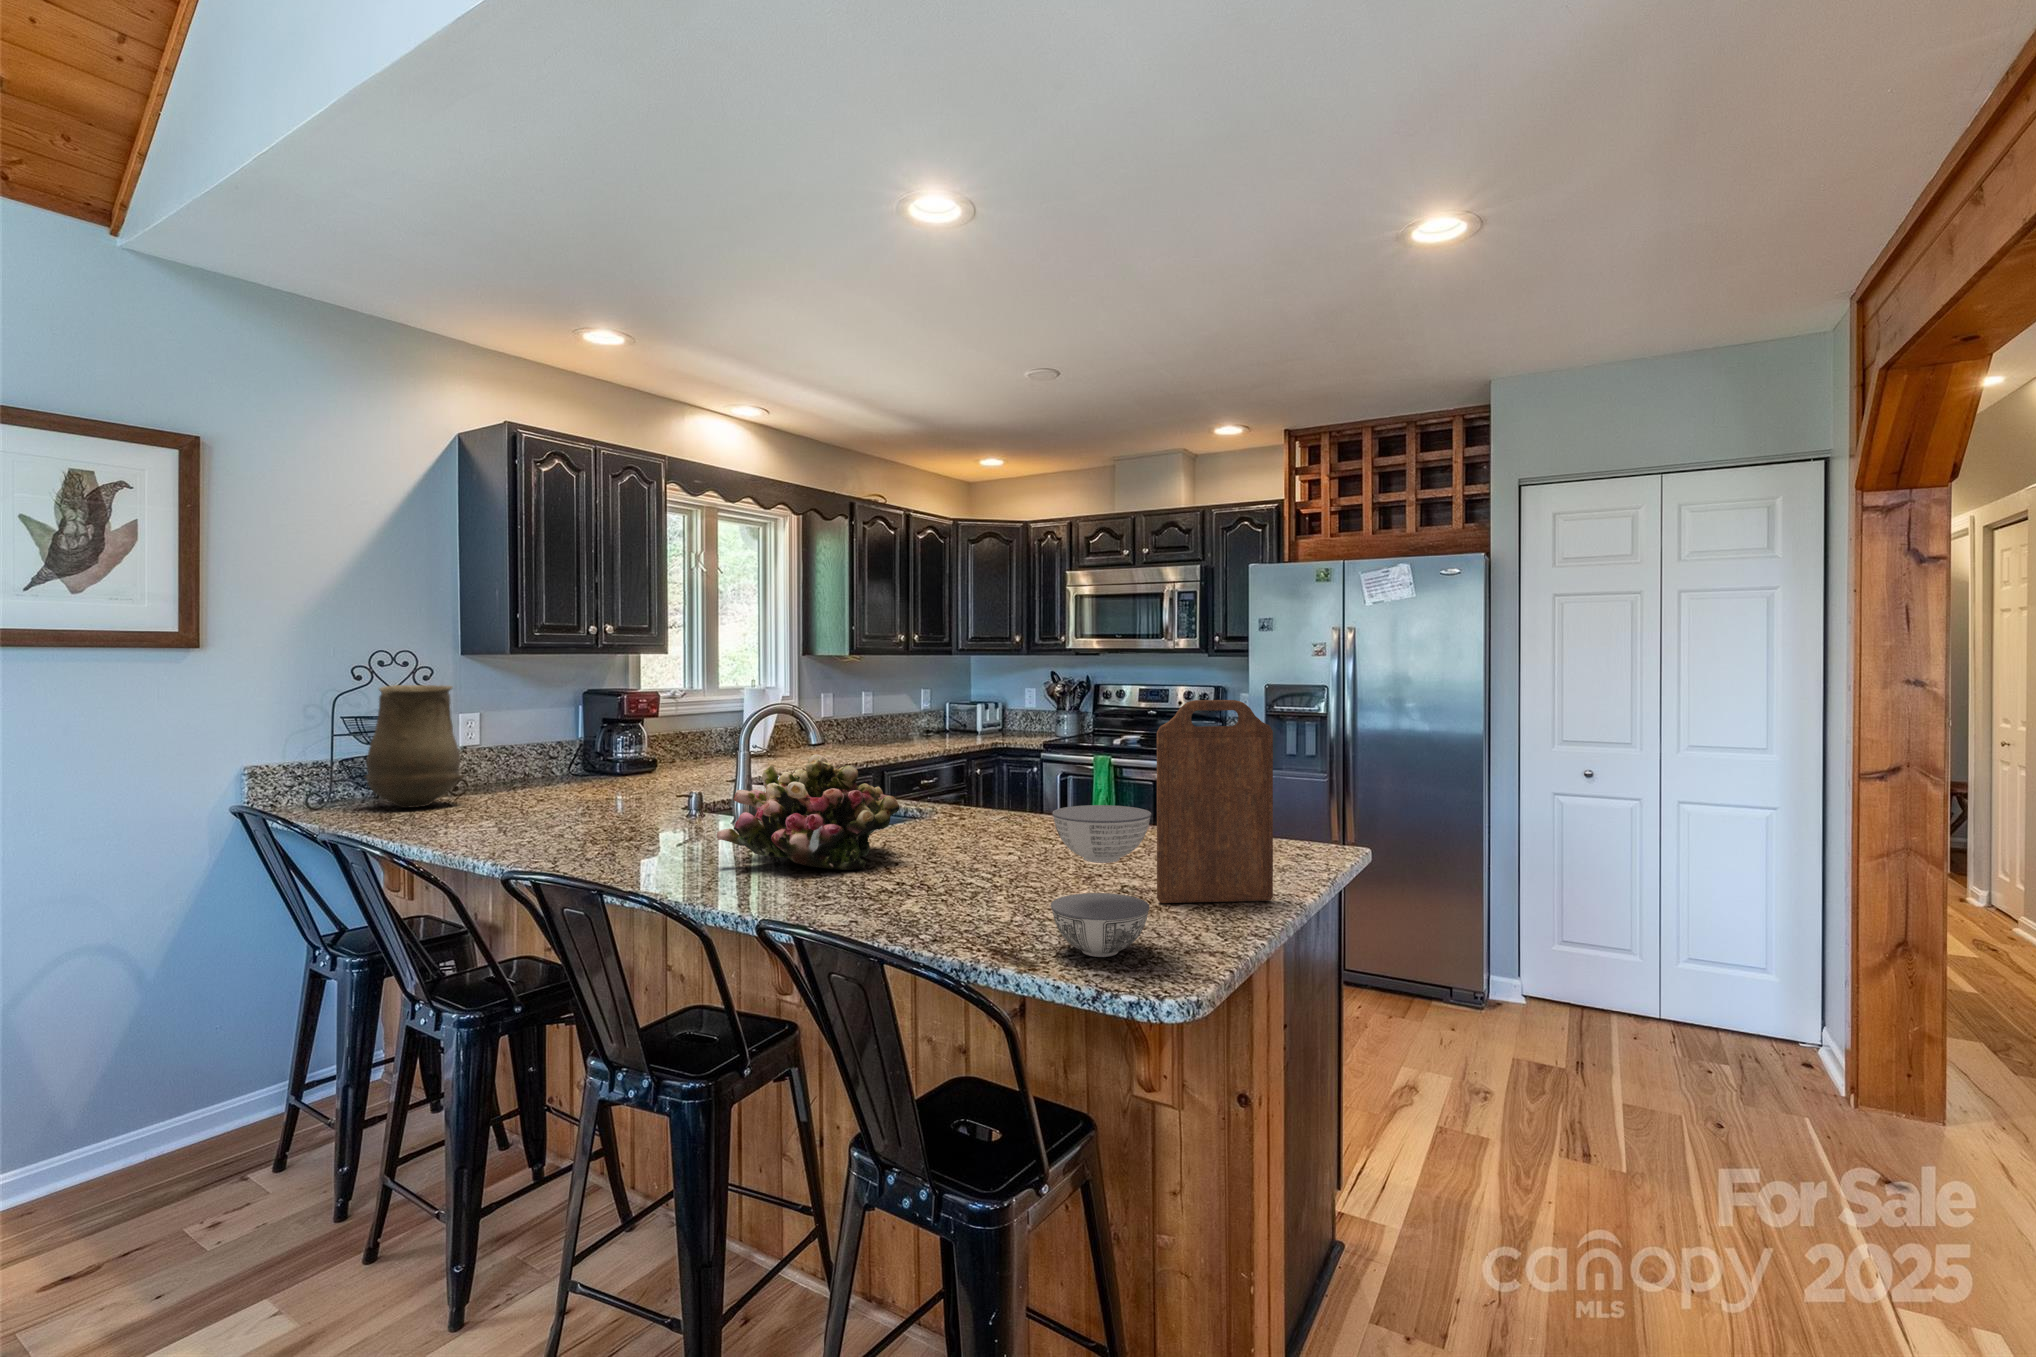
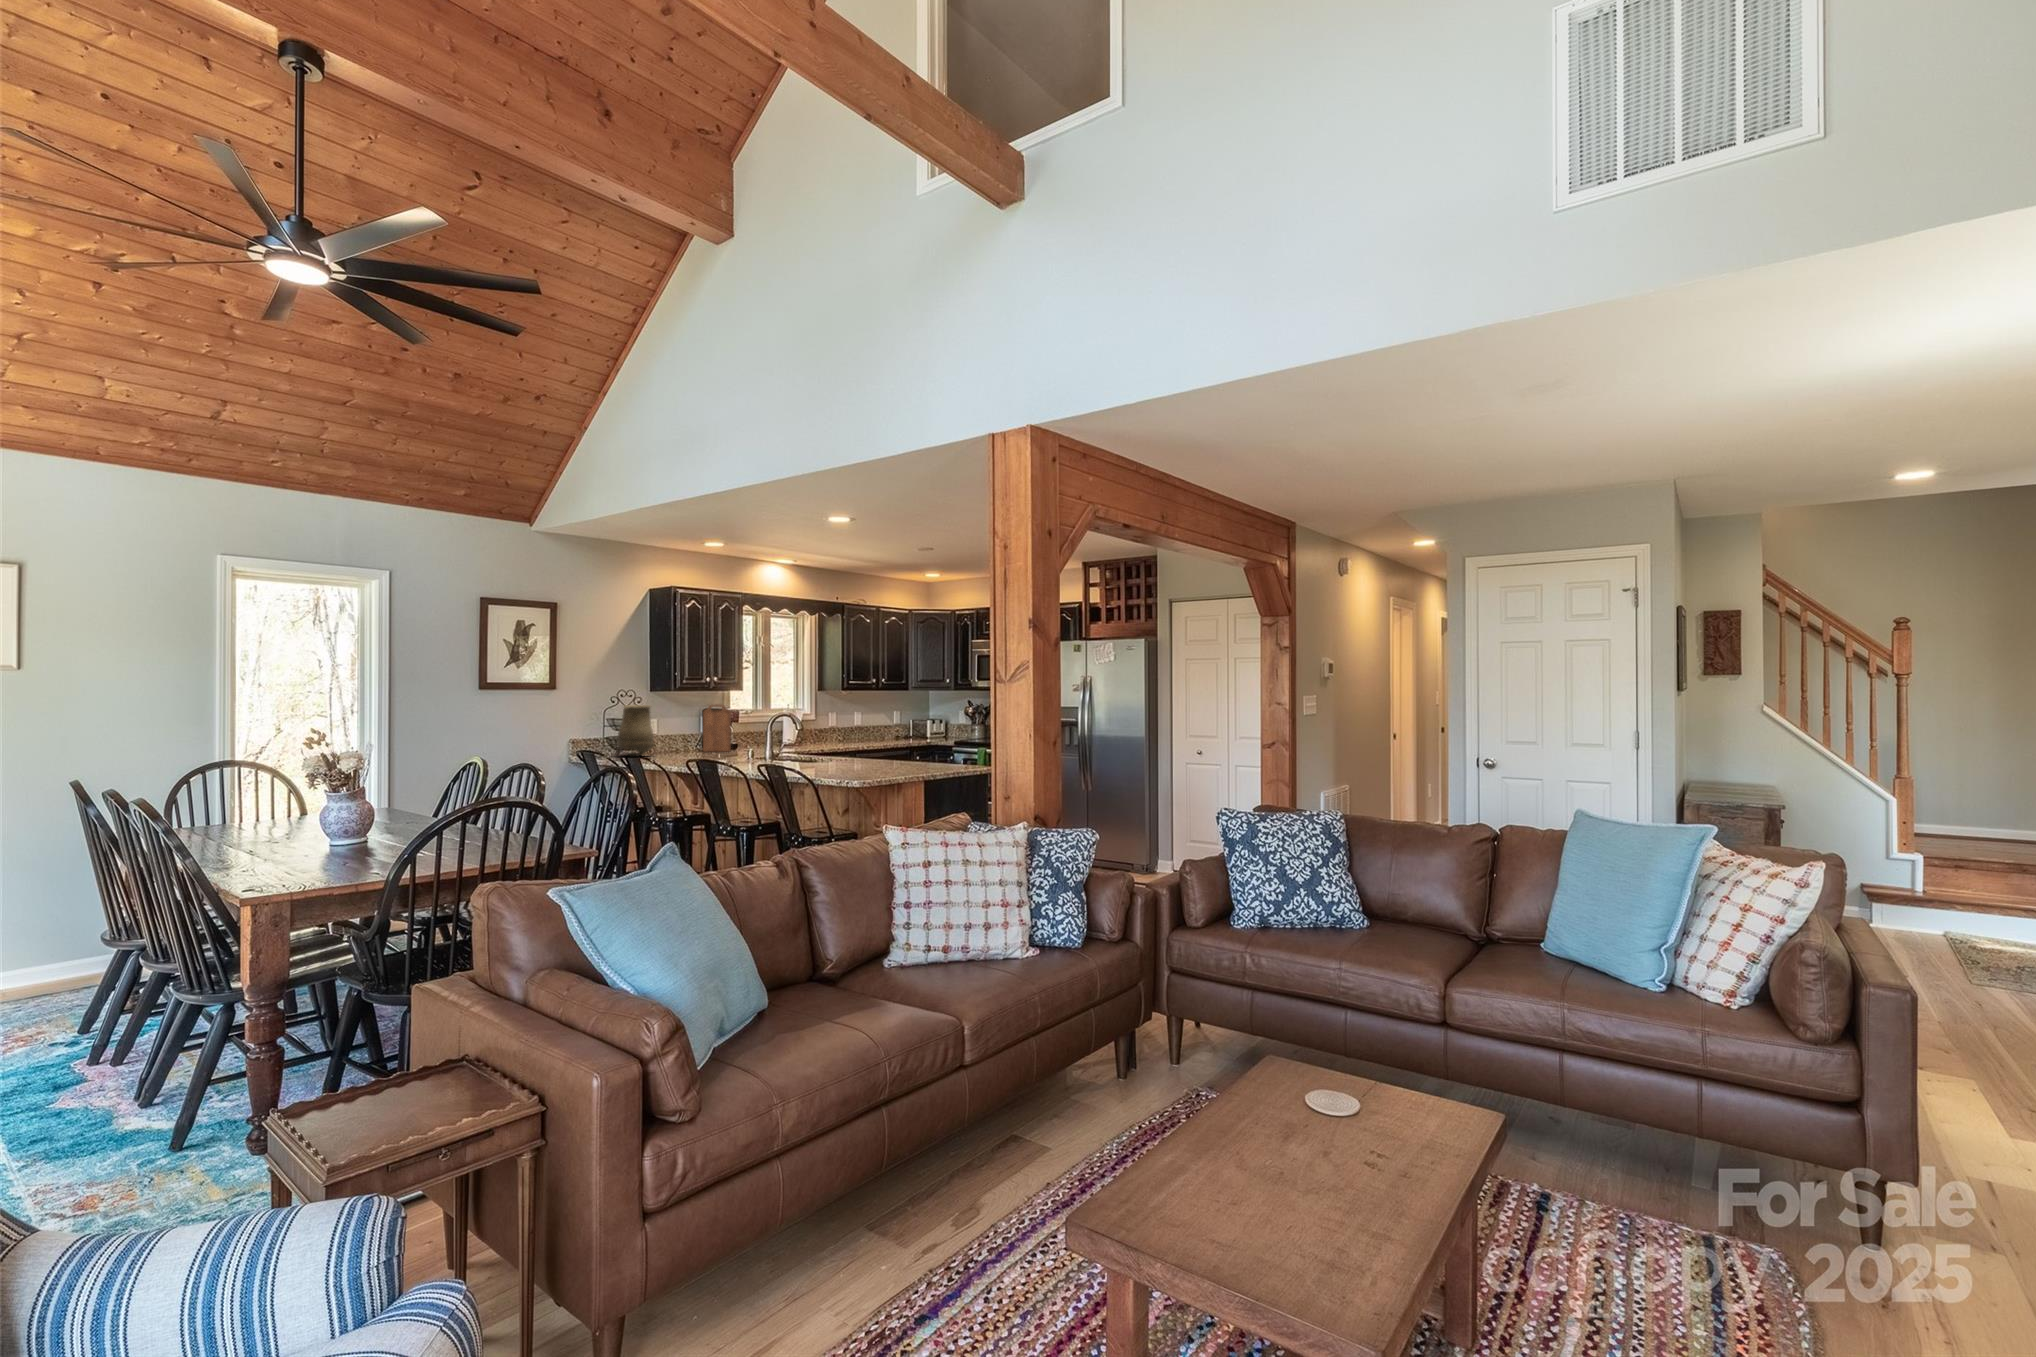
cutting board: present [1157,700,1273,903] -> present [703,704,731,752]
flower arrangement: present [717,754,900,870] -> none [753,728,817,766]
bowl: present [1051,805,1151,957] -> none [835,735,864,774]

